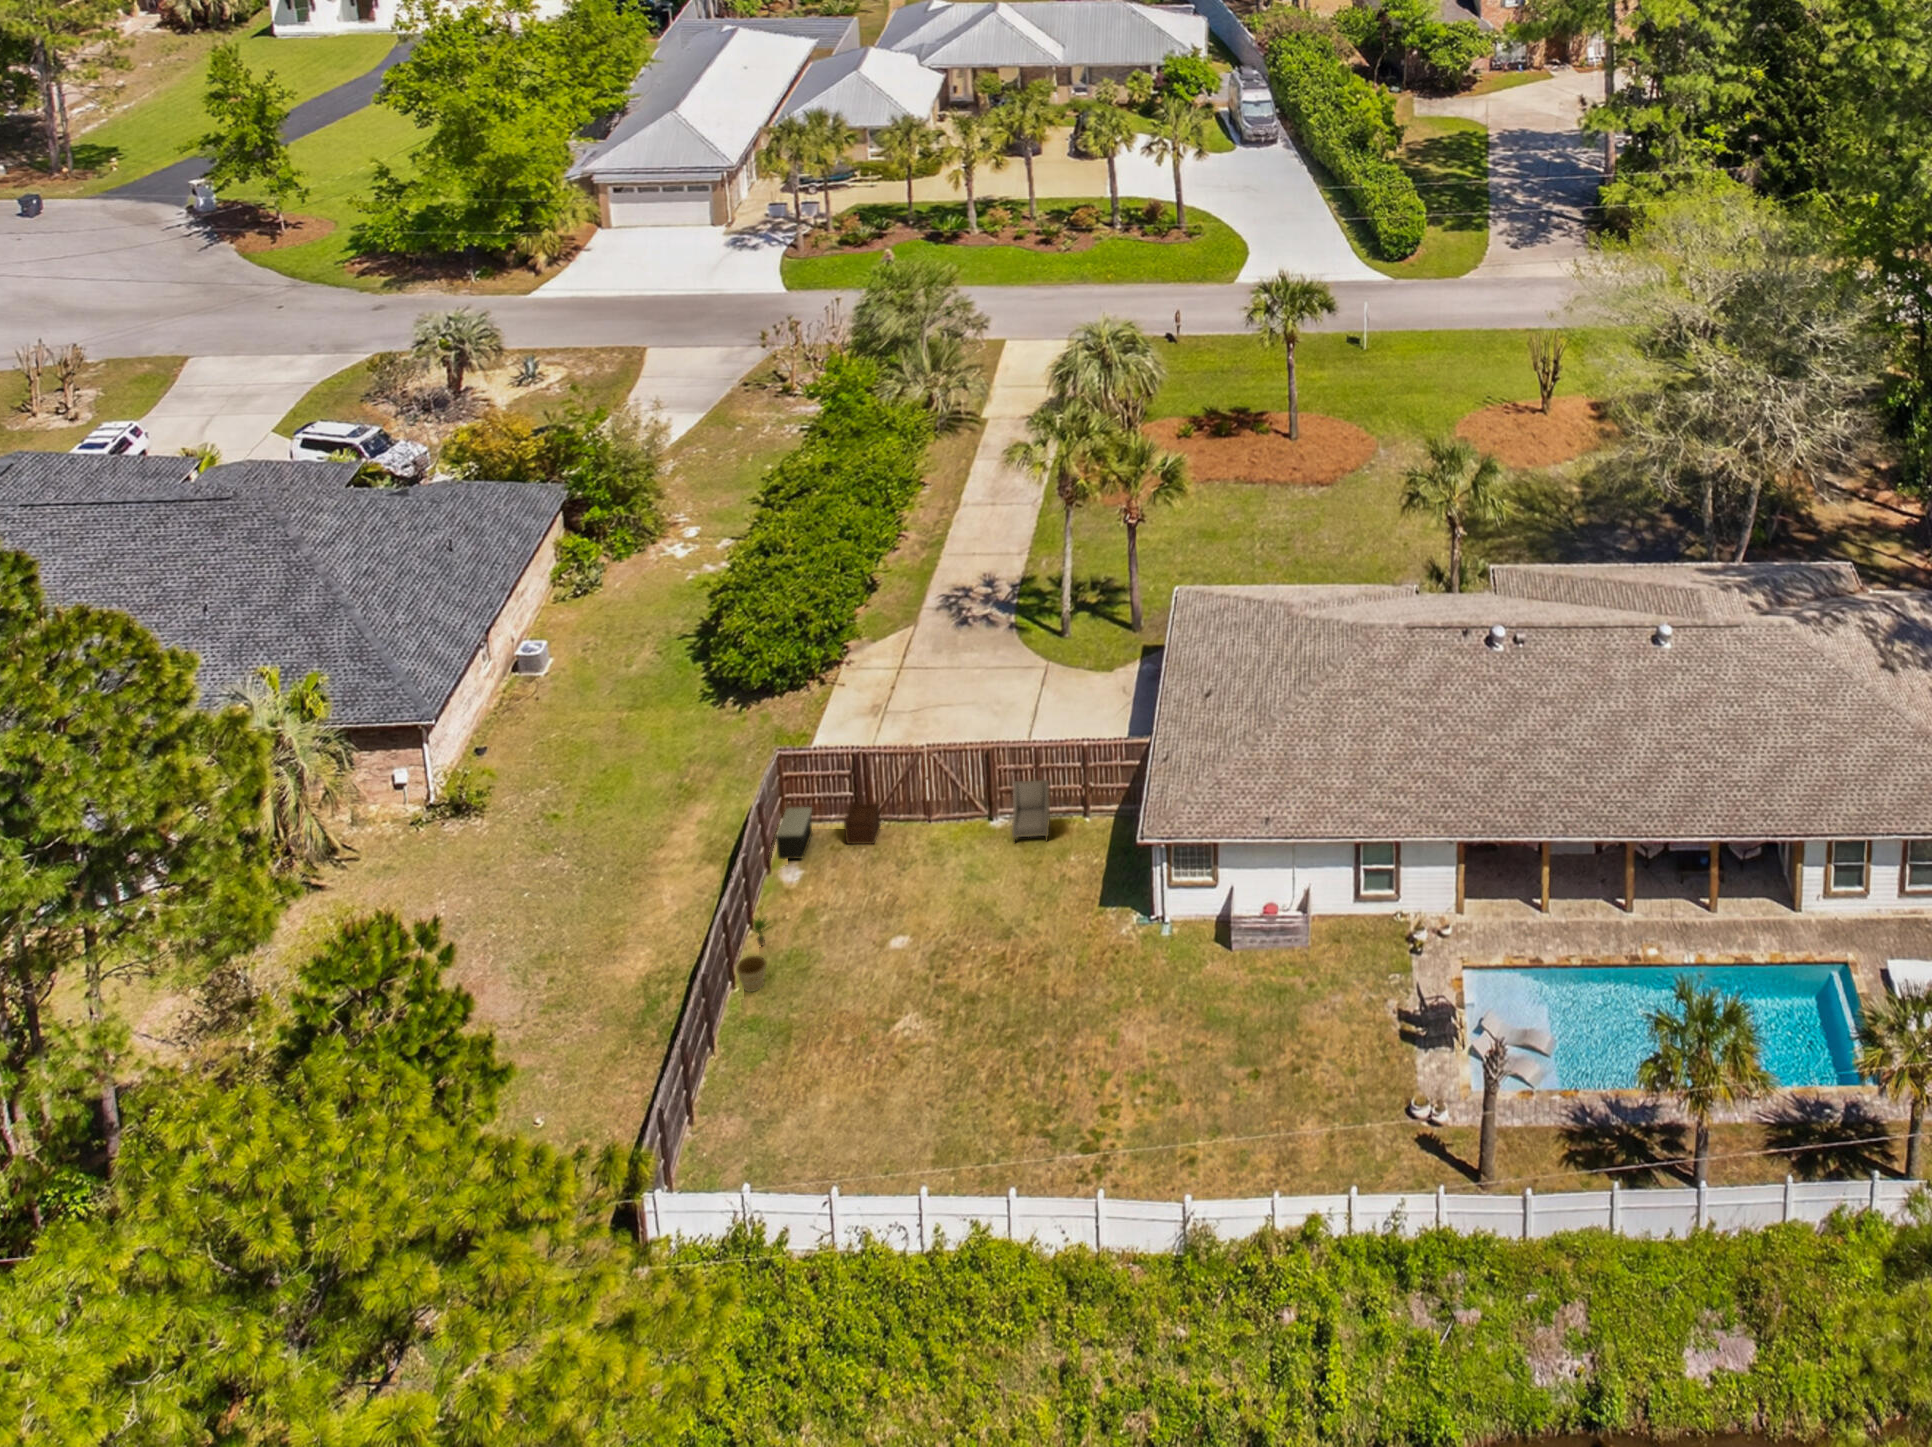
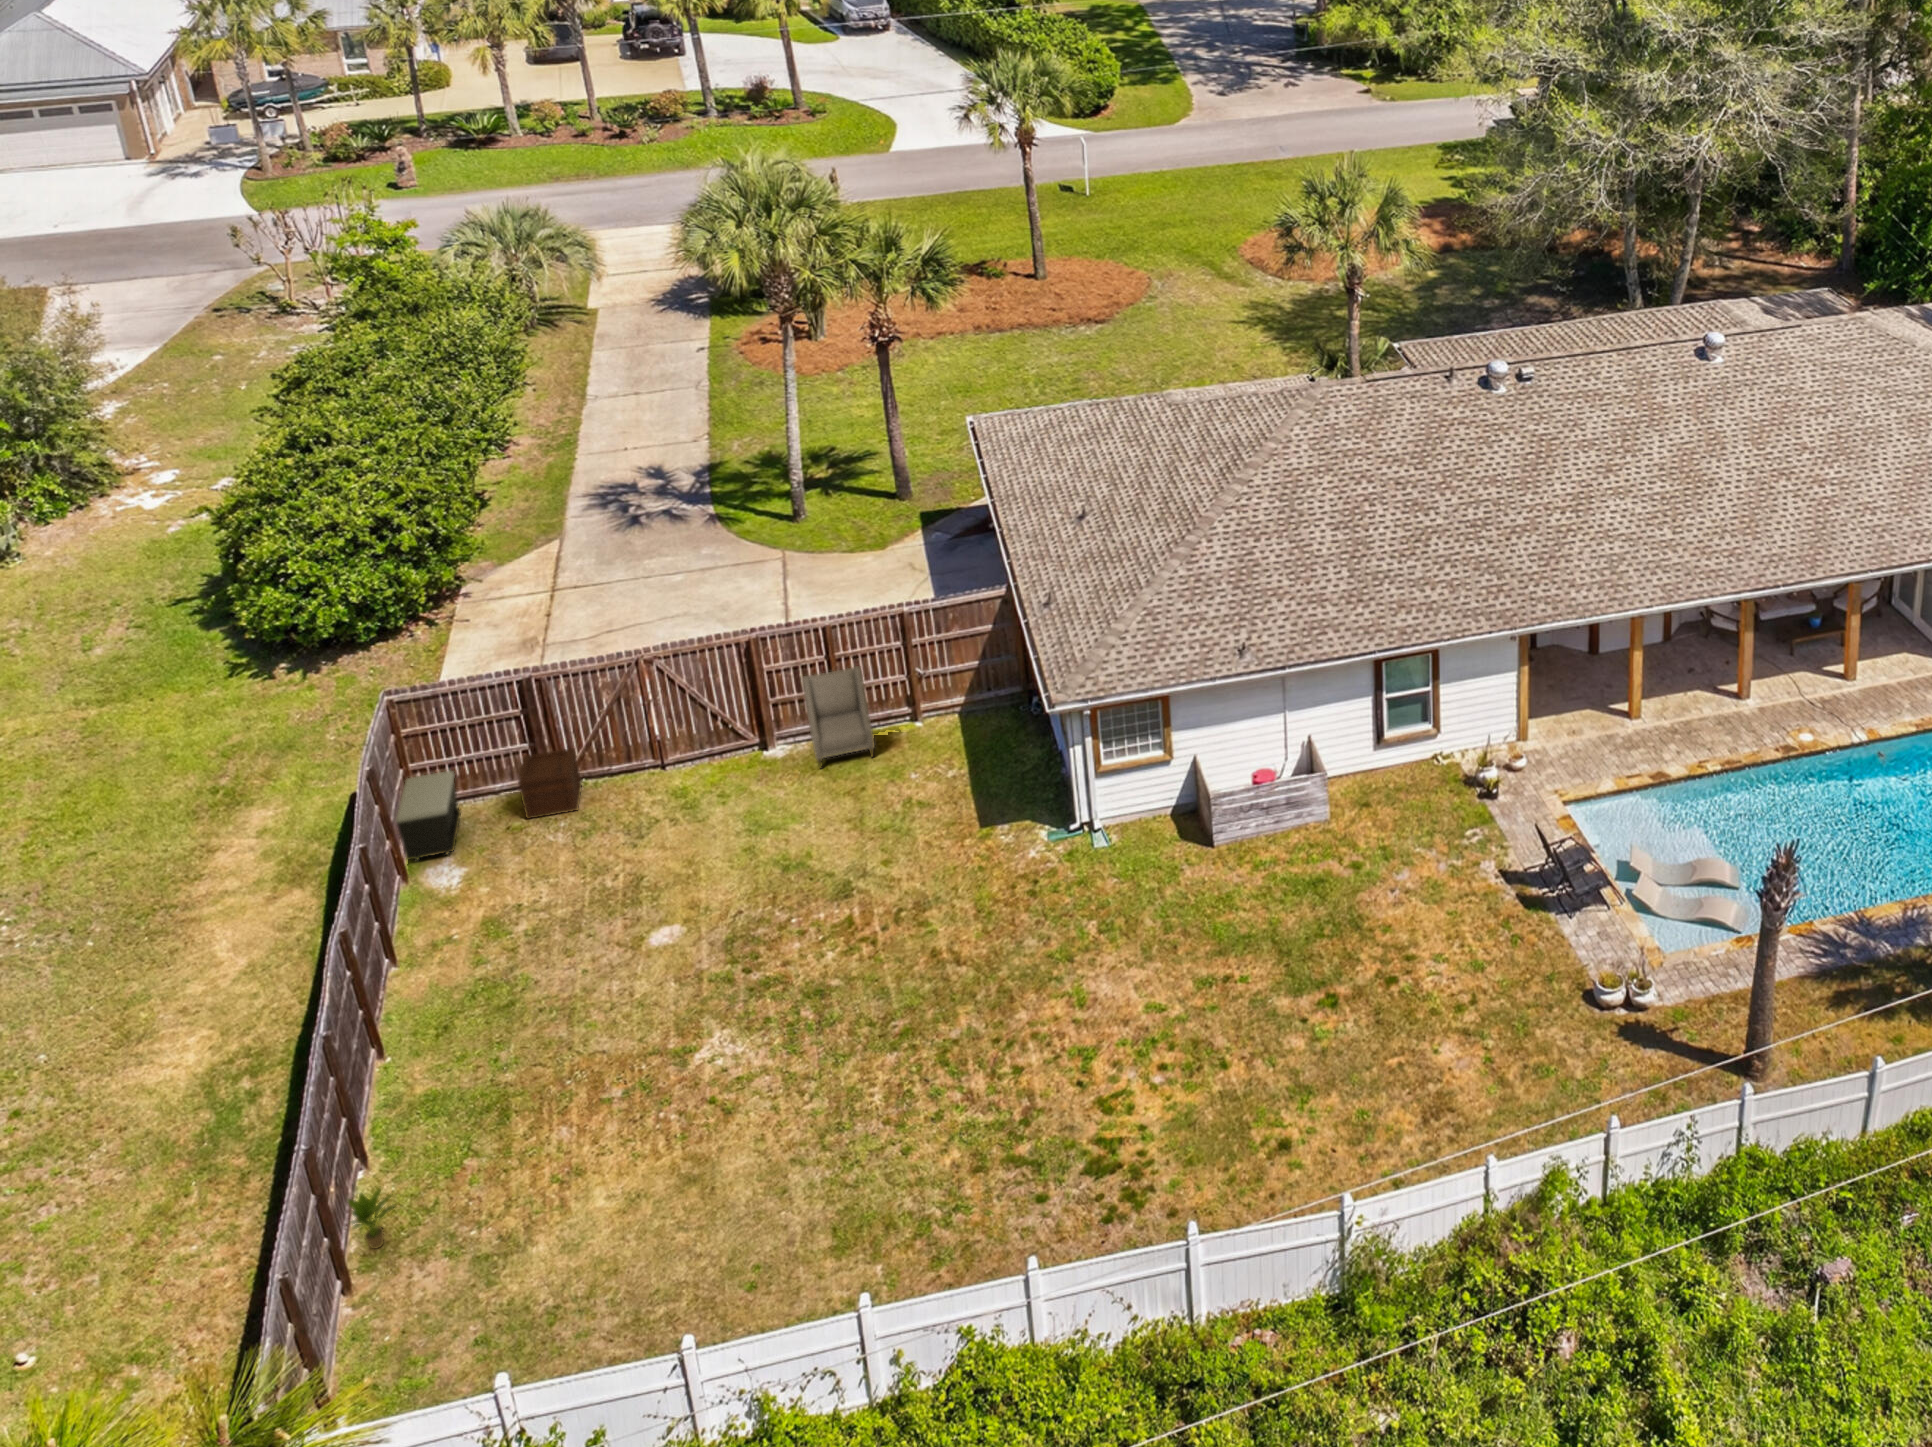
potted plant: present [753,918,768,946] -> present [347,1188,396,1249]
wooden bucket: present [736,956,767,992] -> none [370,1005,429,1068]

